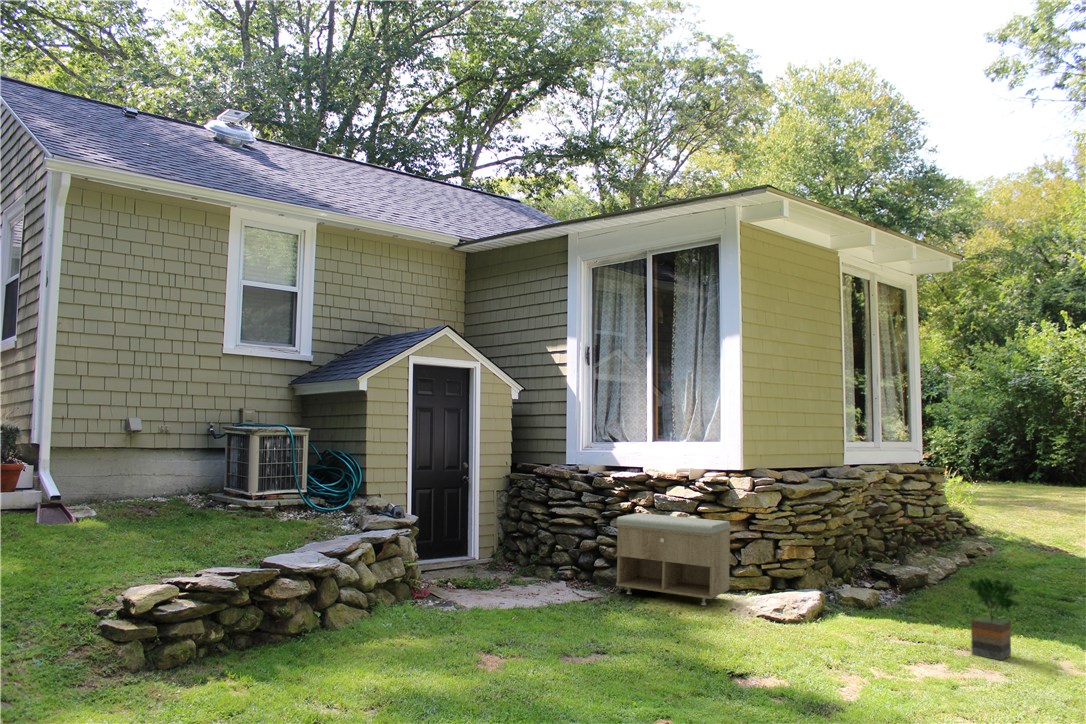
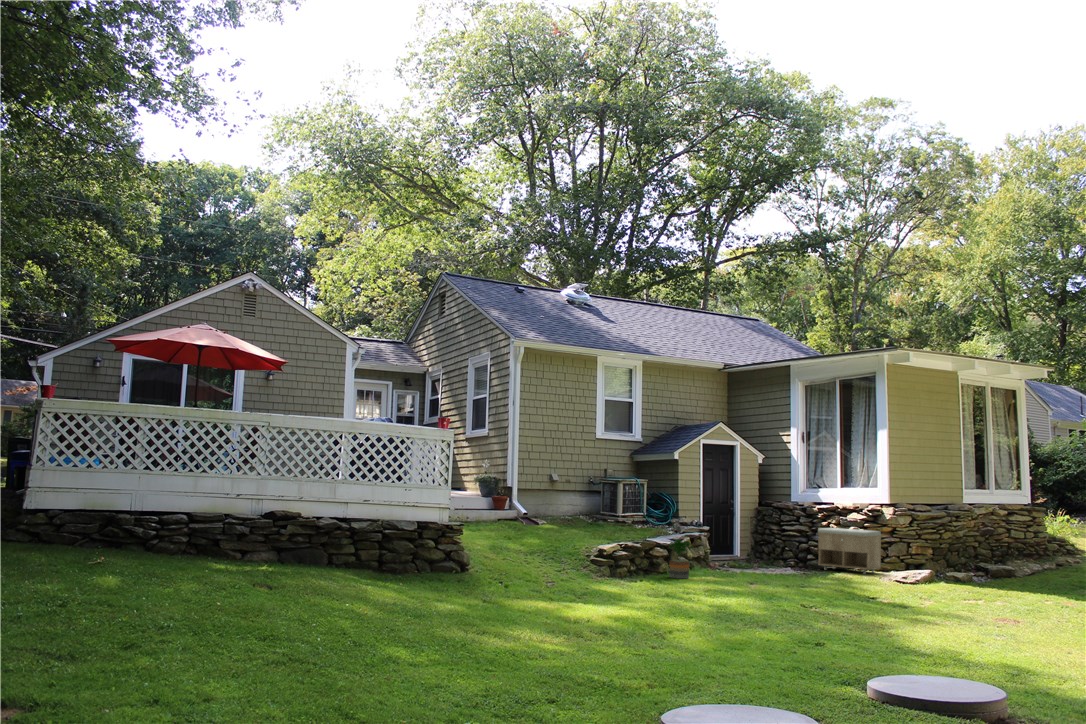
potted tree: present [968,578,1020,660] -> present [669,540,693,579]

